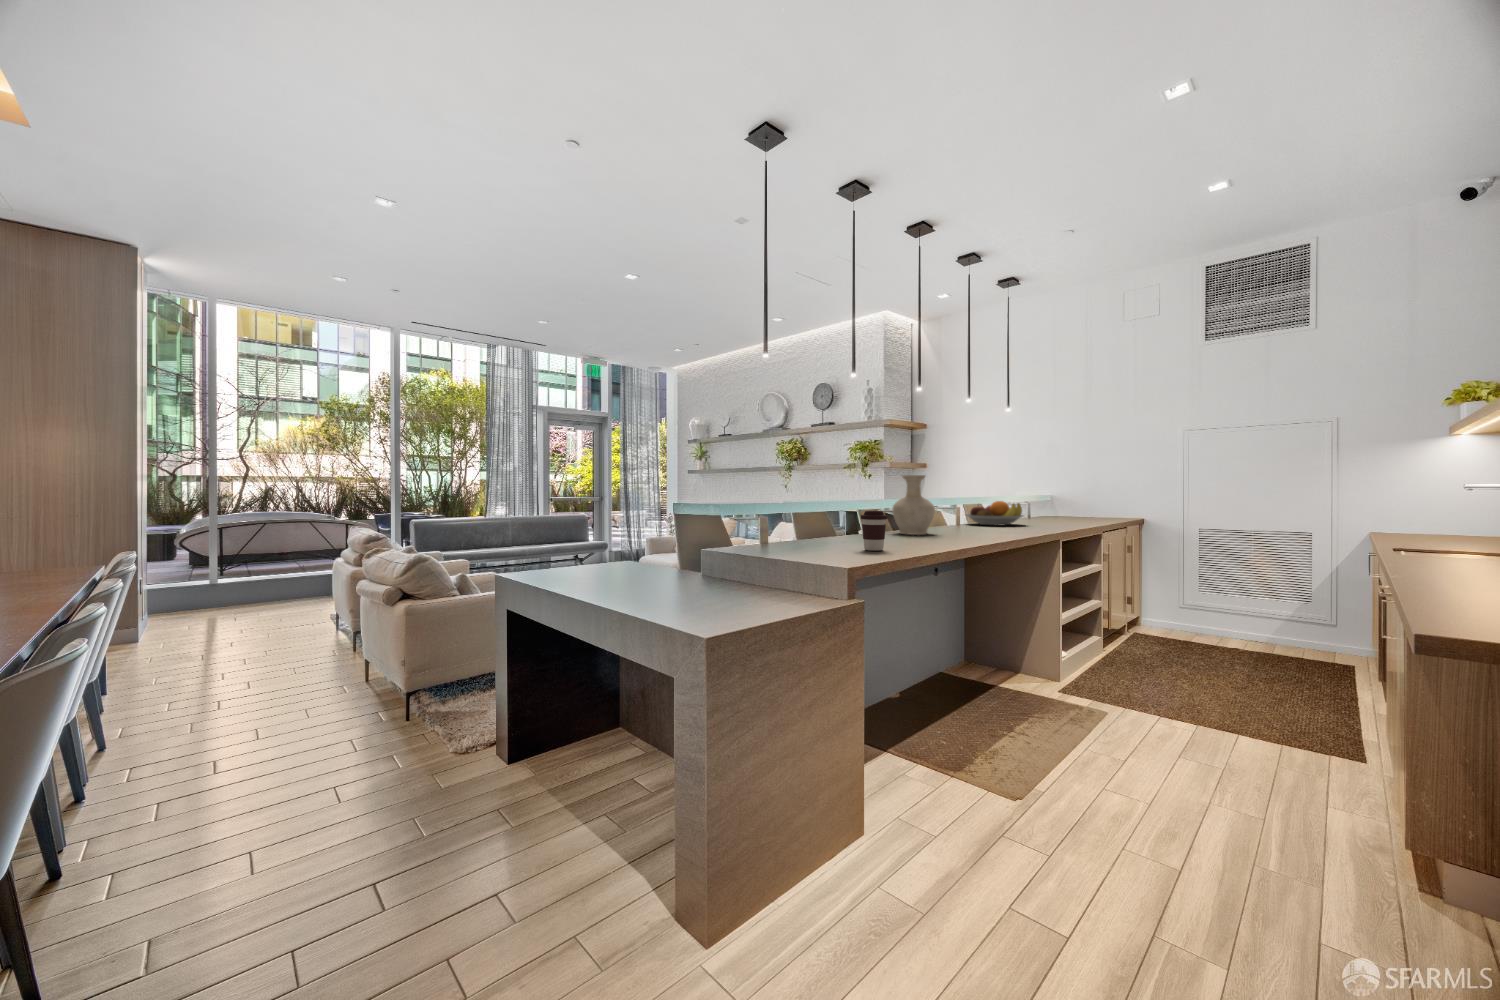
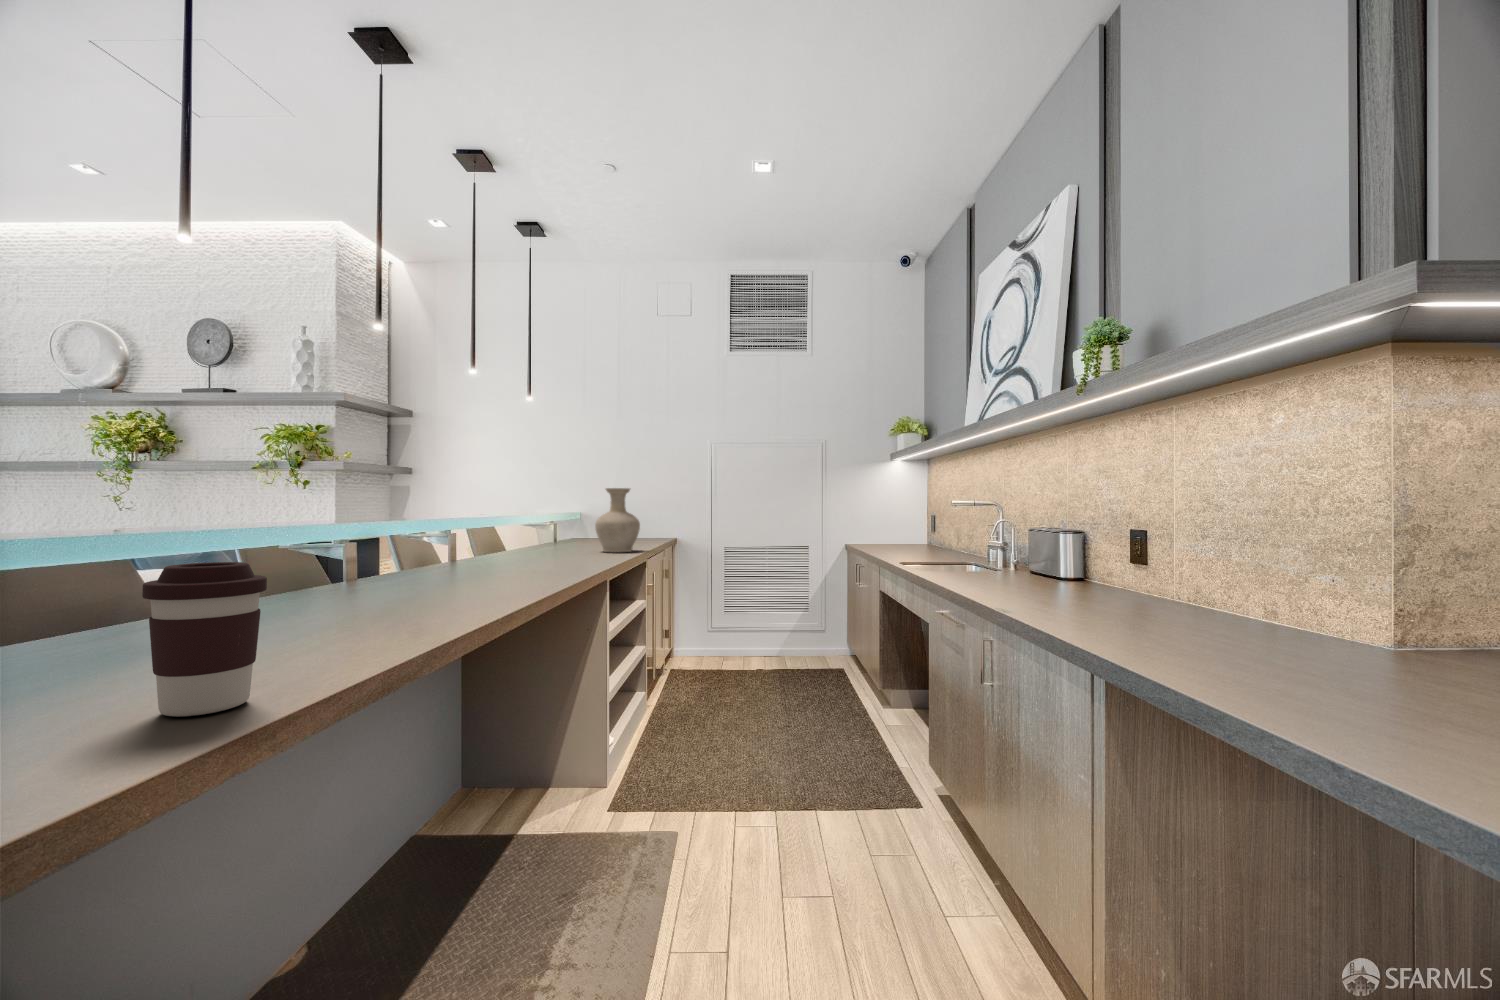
vase: present [893,475,935,535] -> present [595,488,640,552]
fruit bowl: present [966,501,1024,525] -> none [482,523,578,564]

